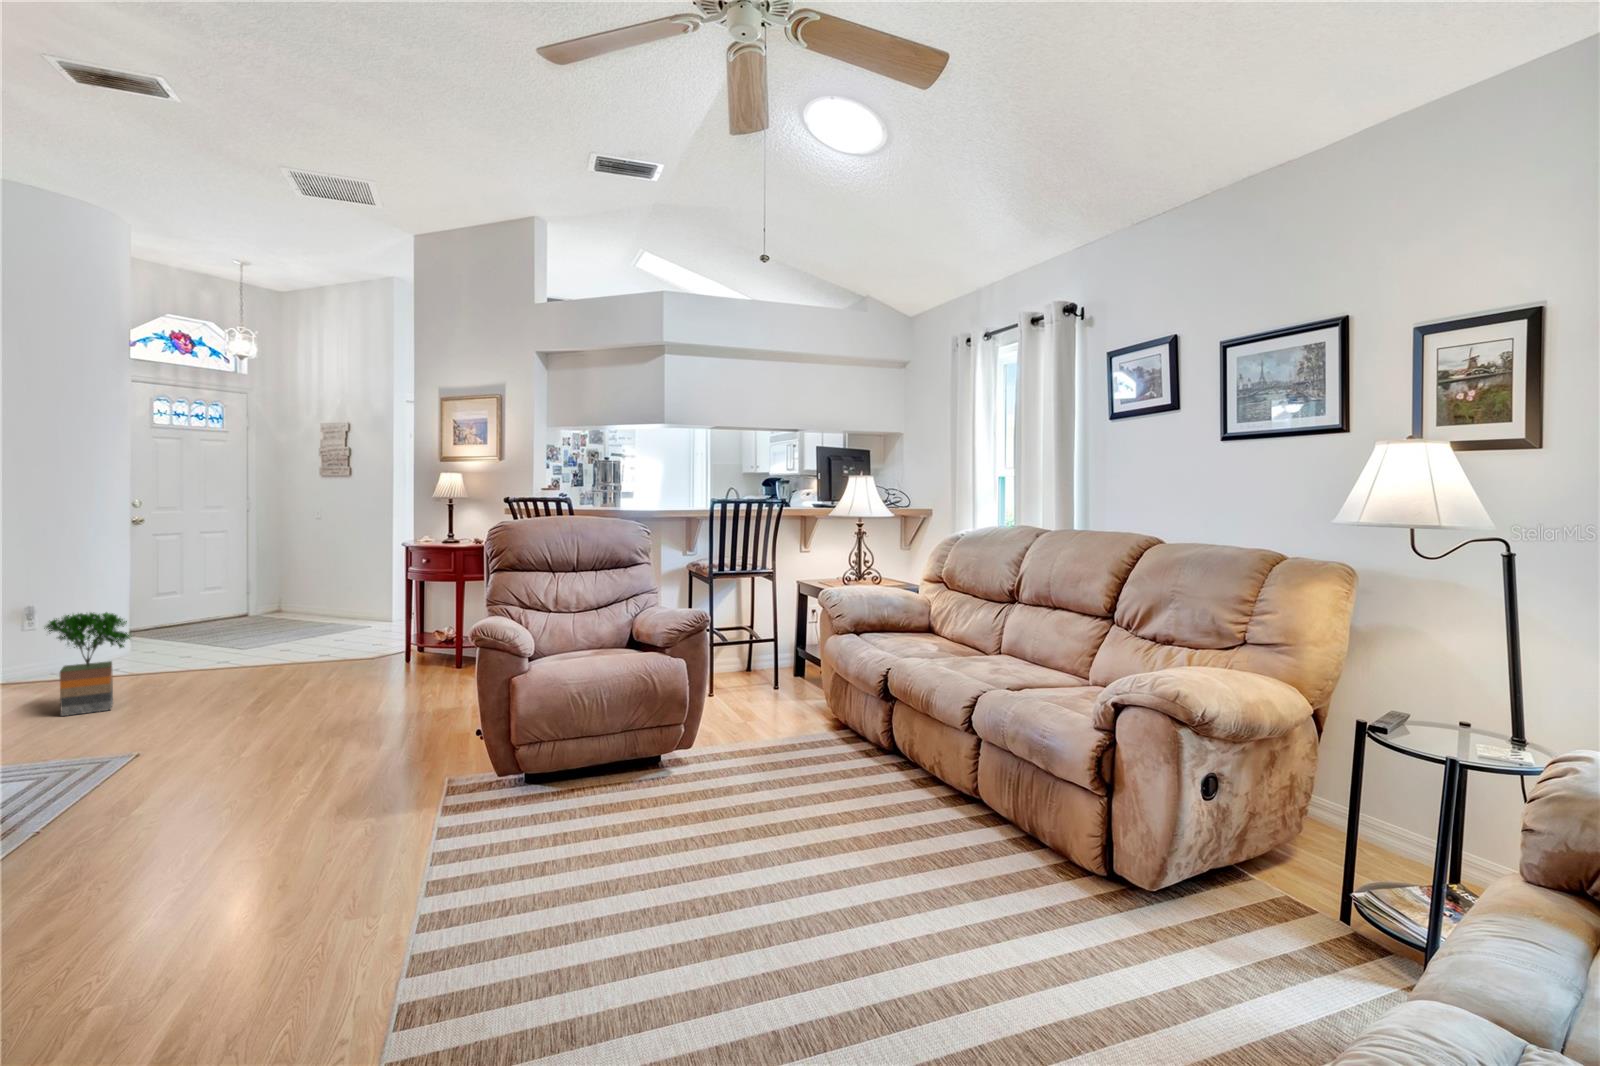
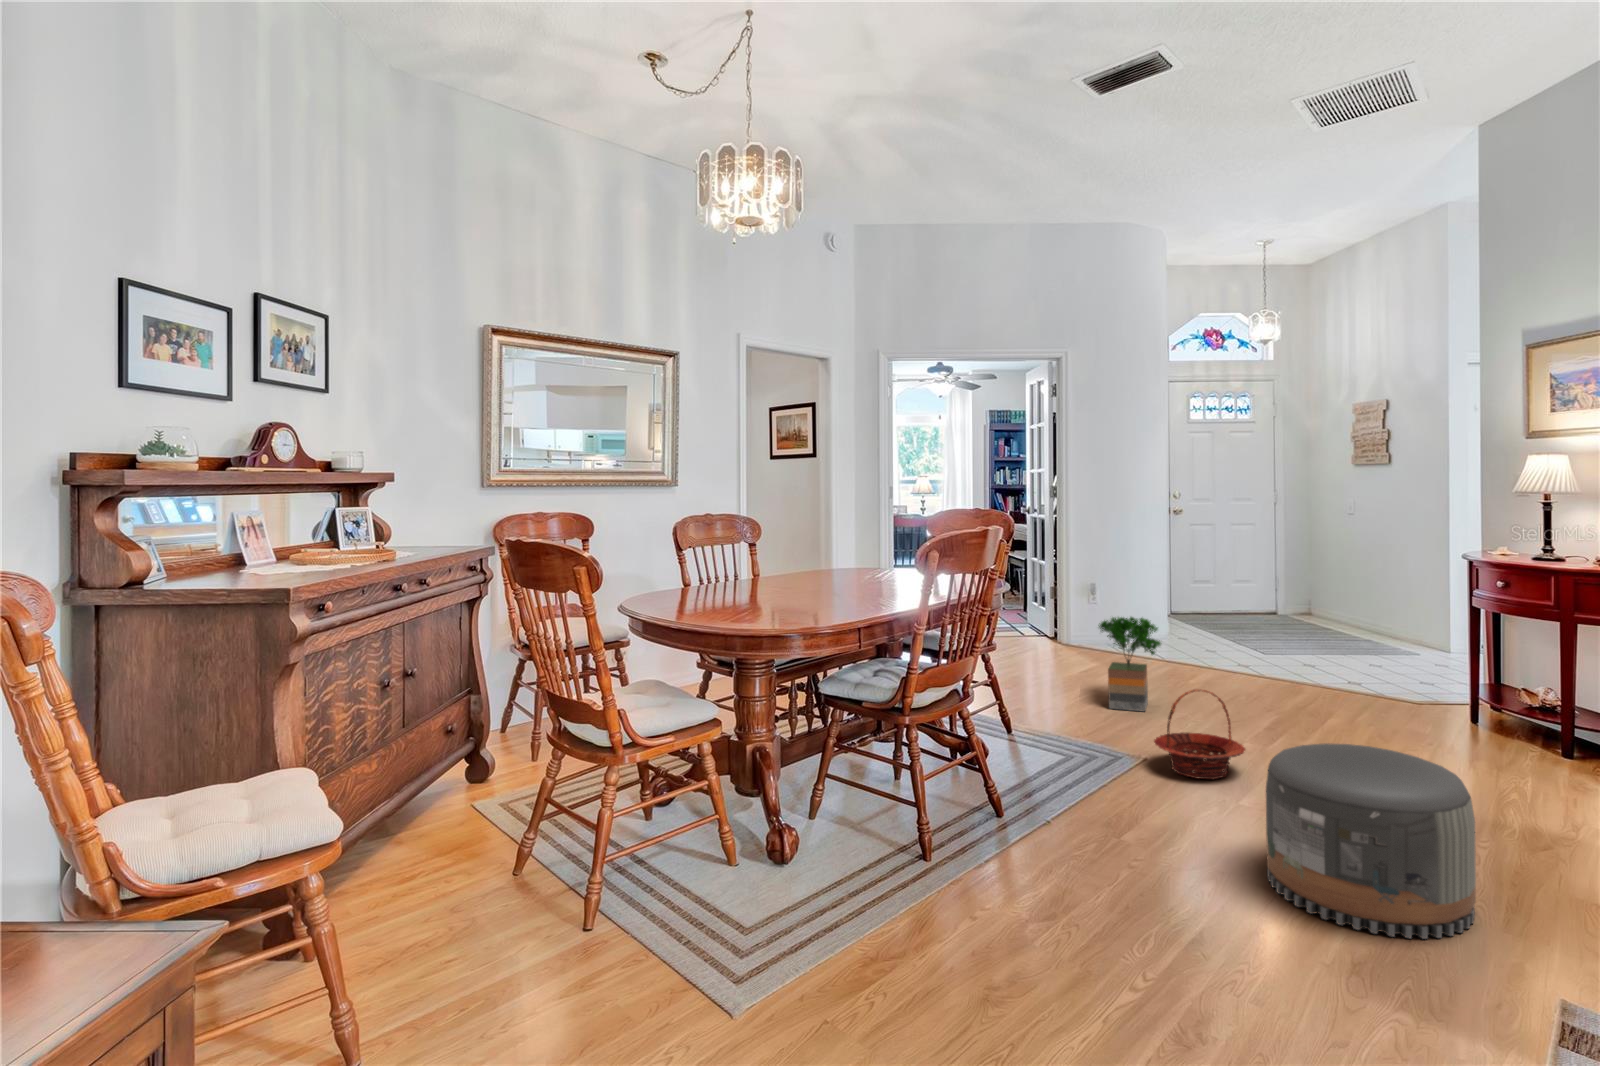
basket: none [130,663,233,749] -> present [1154,689,1245,779]
pouf: none [258,669,411,803] -> present [1266,743,1476,939]

